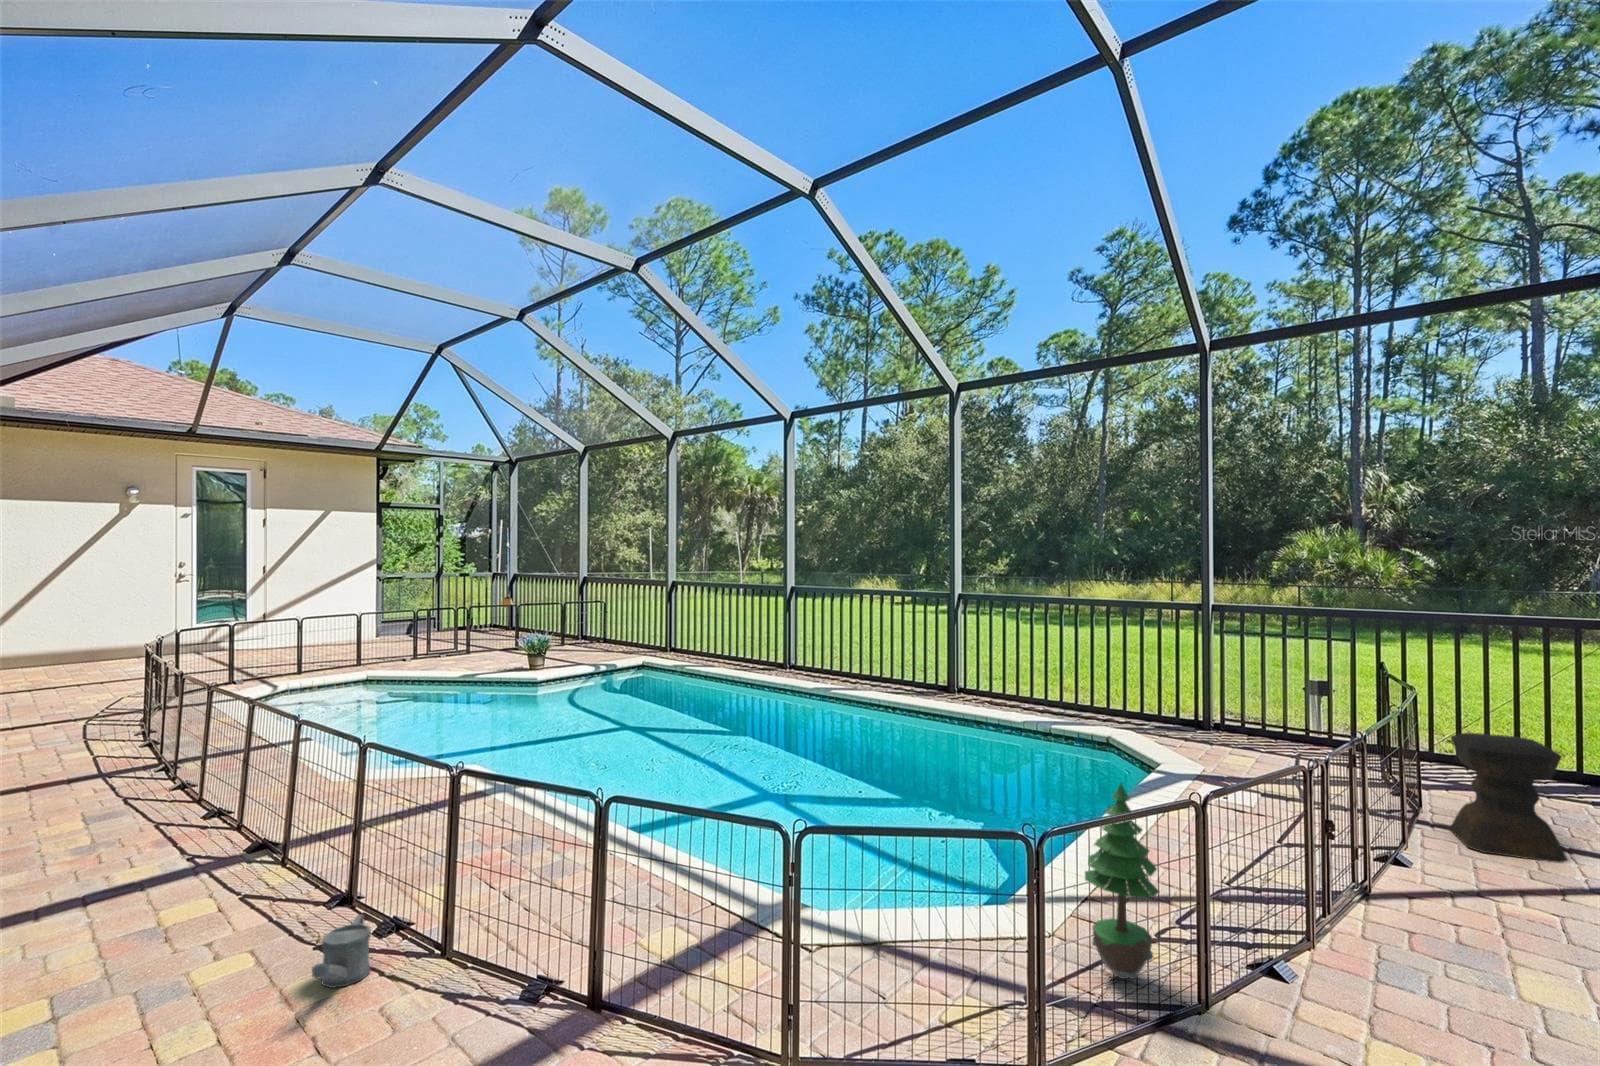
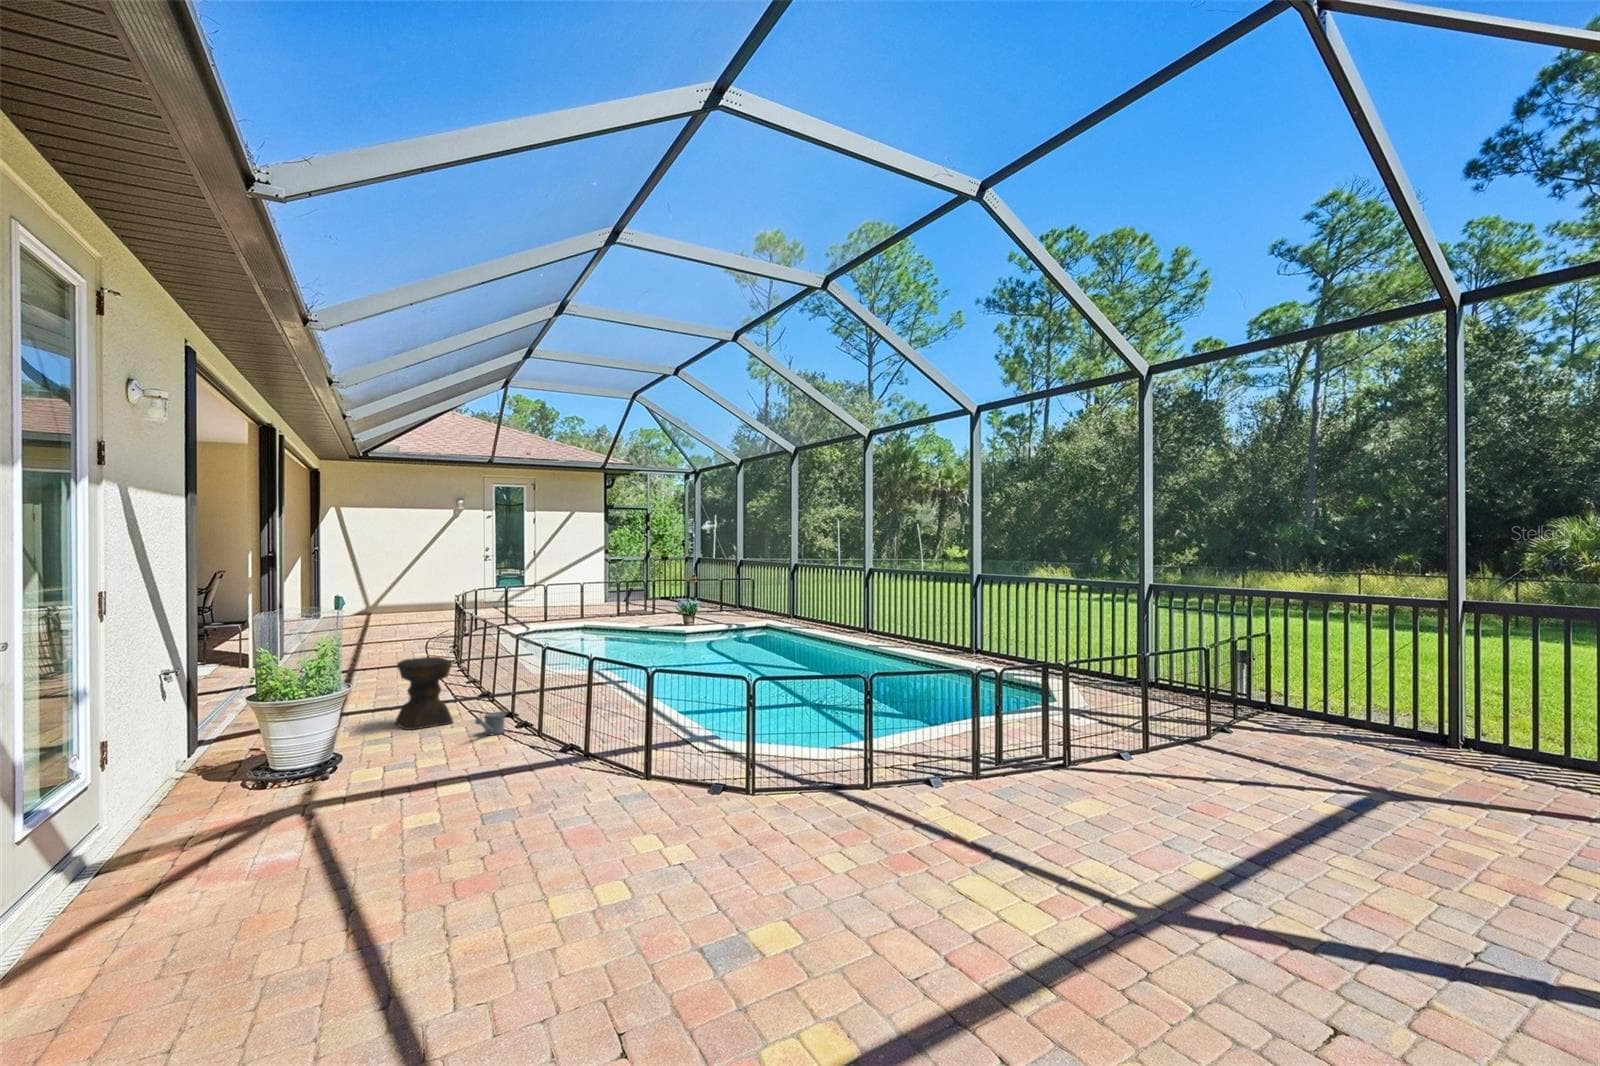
stool: present [1449,733,1568,863] -> present [395,657,453,730]
potted tree: present [1085,783,1159,979] -> none [808,665,845,769]

